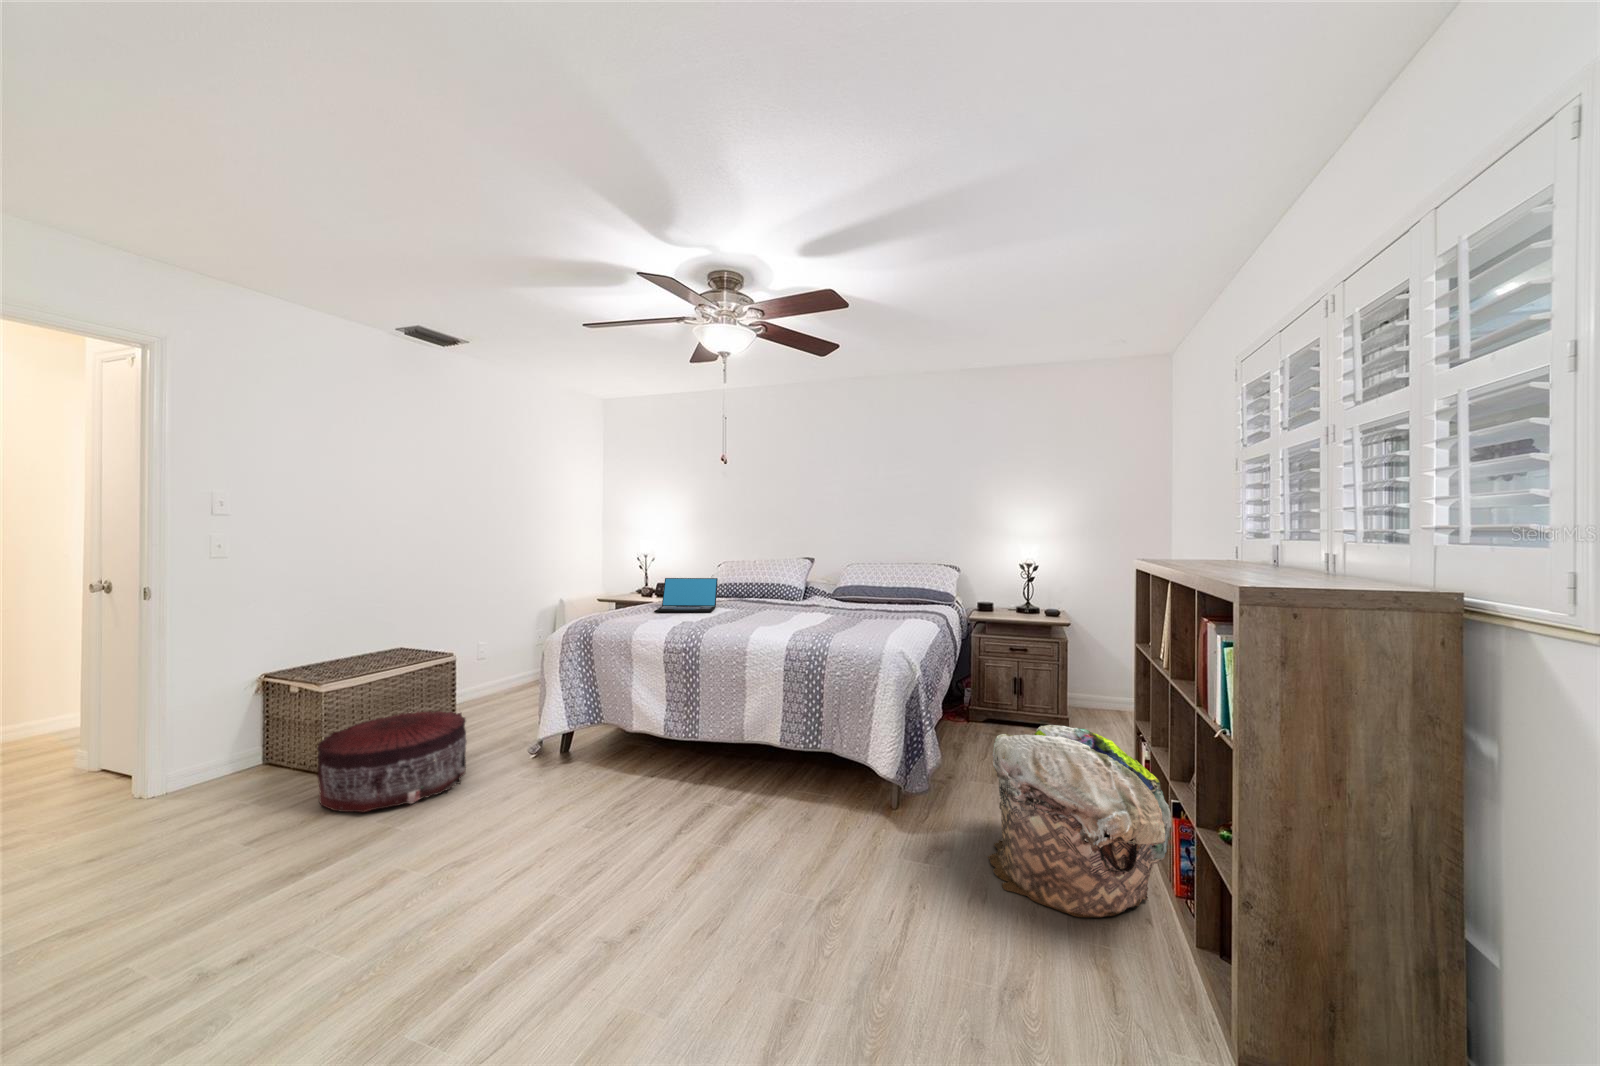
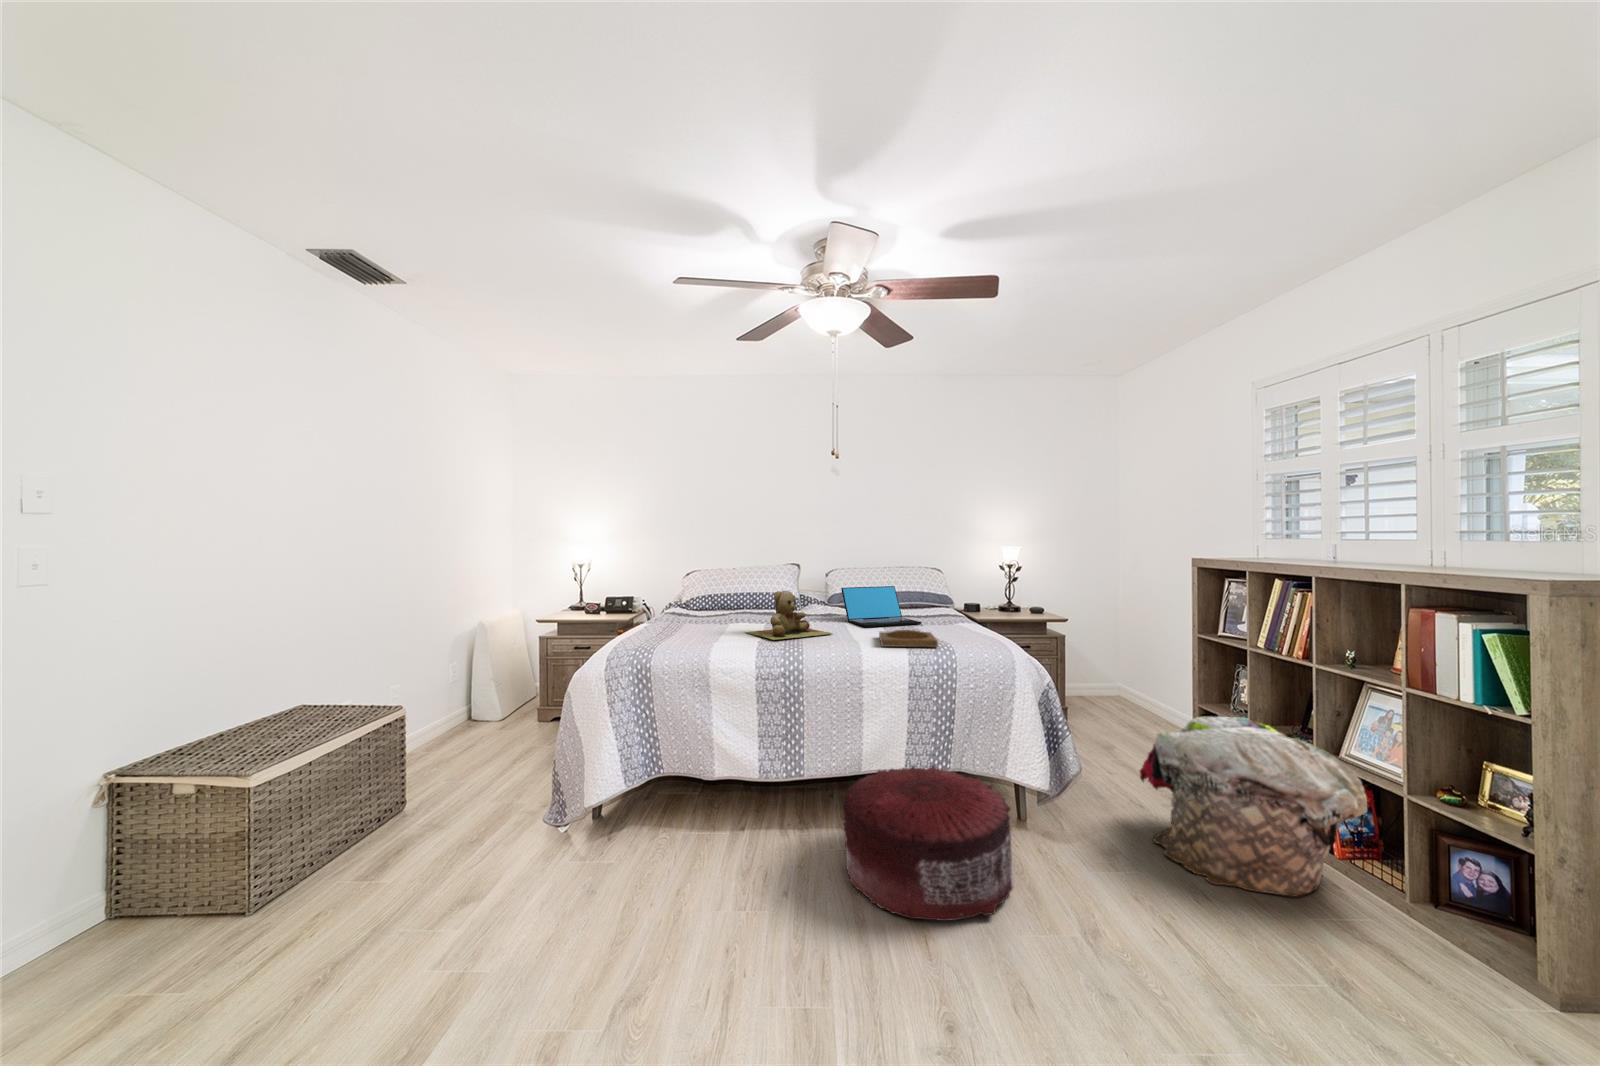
laptop: present [654,578,718,612] -> present [841,586,921,627]
teddy bear: none [707,581,774,623] -> present [746,591,832,640]
tray: none [786,621,850,637] -> present [879,630,938,647]
pouf: present [317,711,467,812] -> present [843,766,1014,921]

